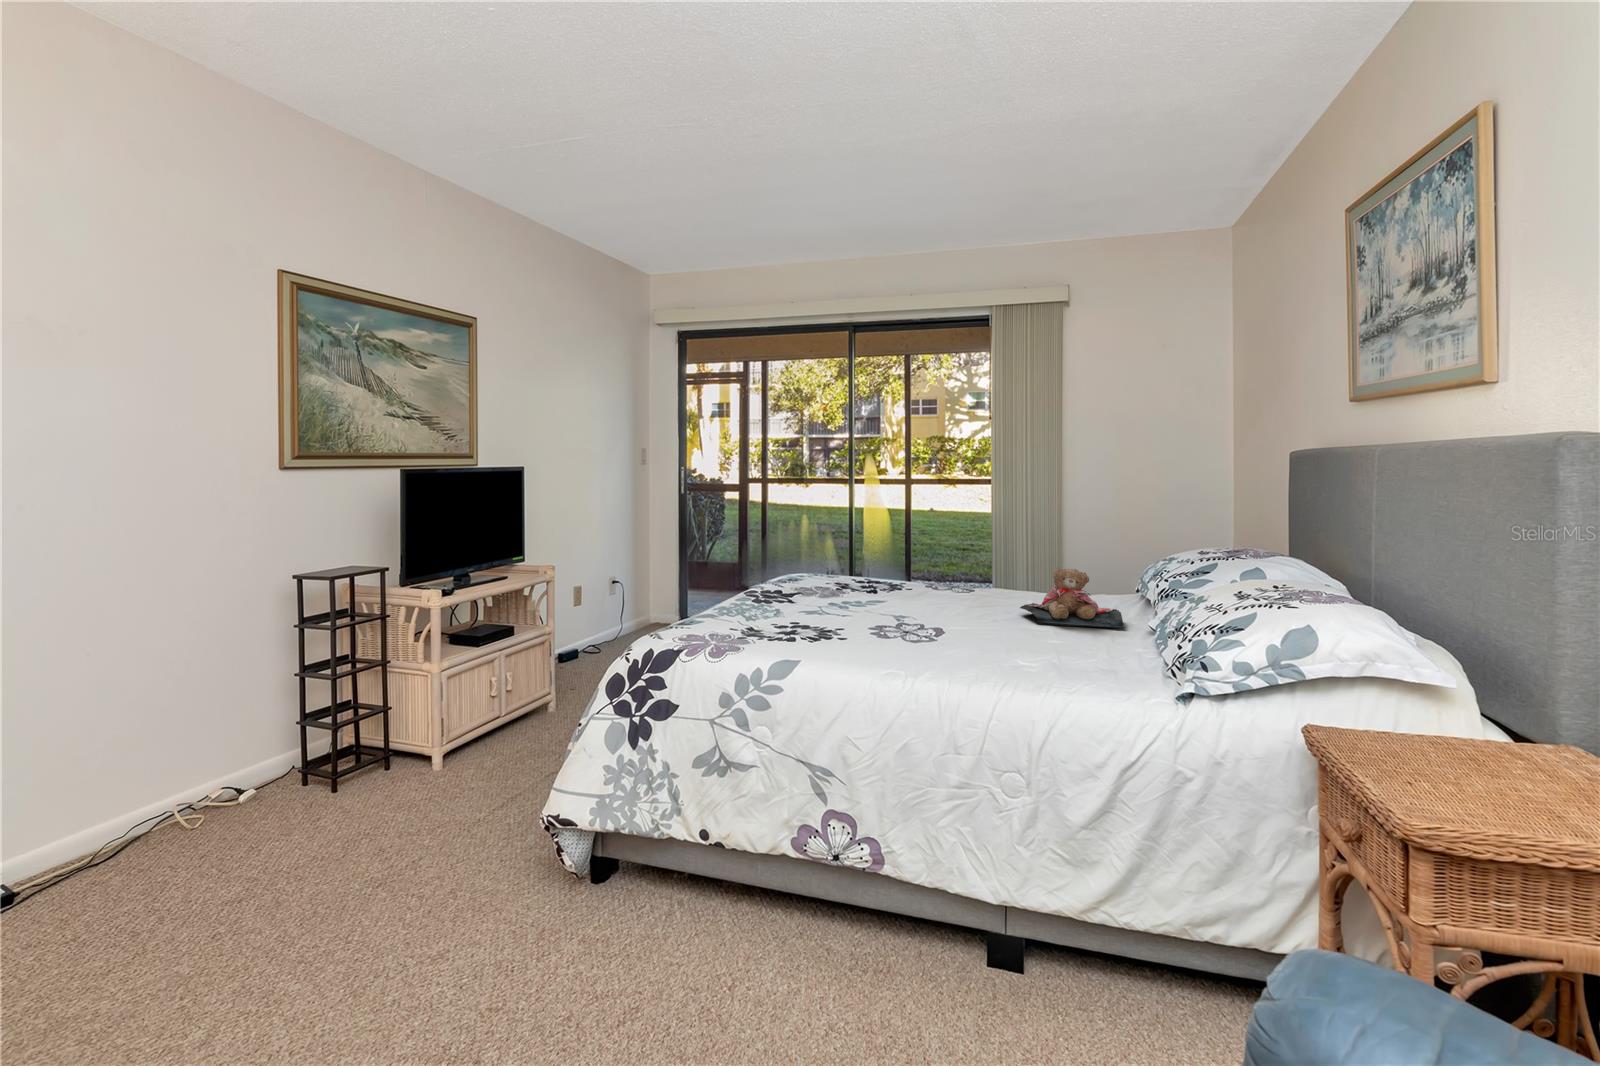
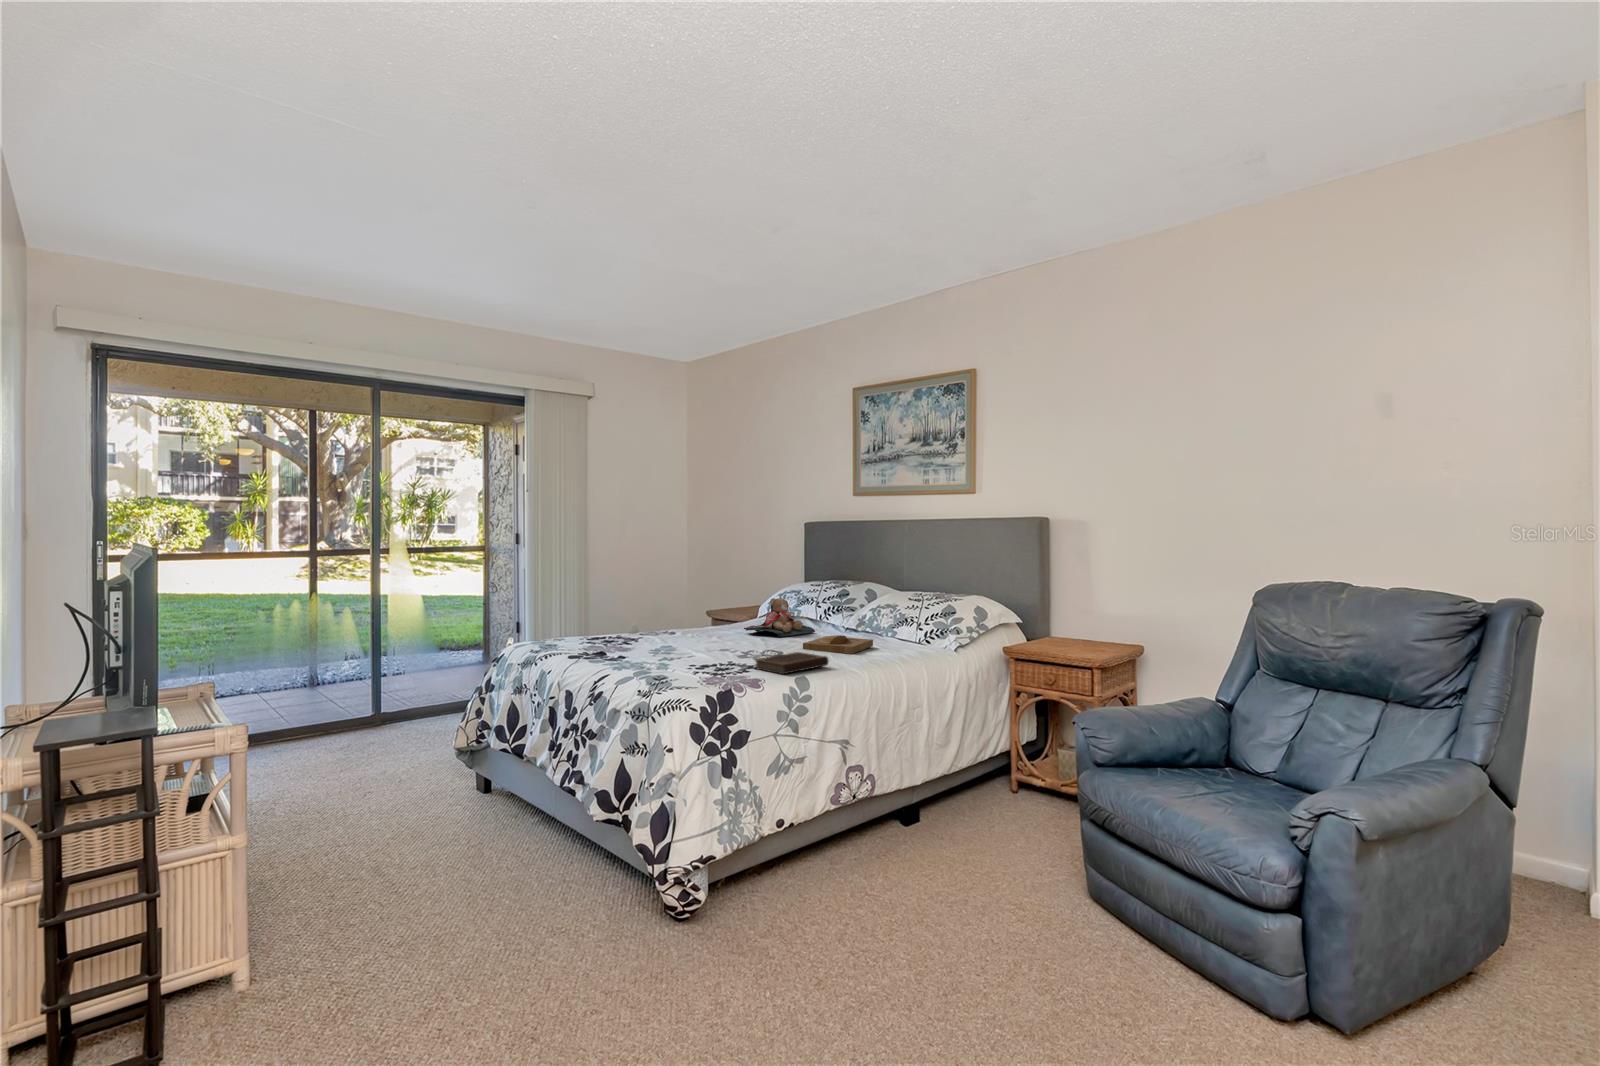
notebook: none [789,630,888,658] -> present [755,652,829,674]
tray: none [985,631,1095,658] -> present [803,635,873,654]

